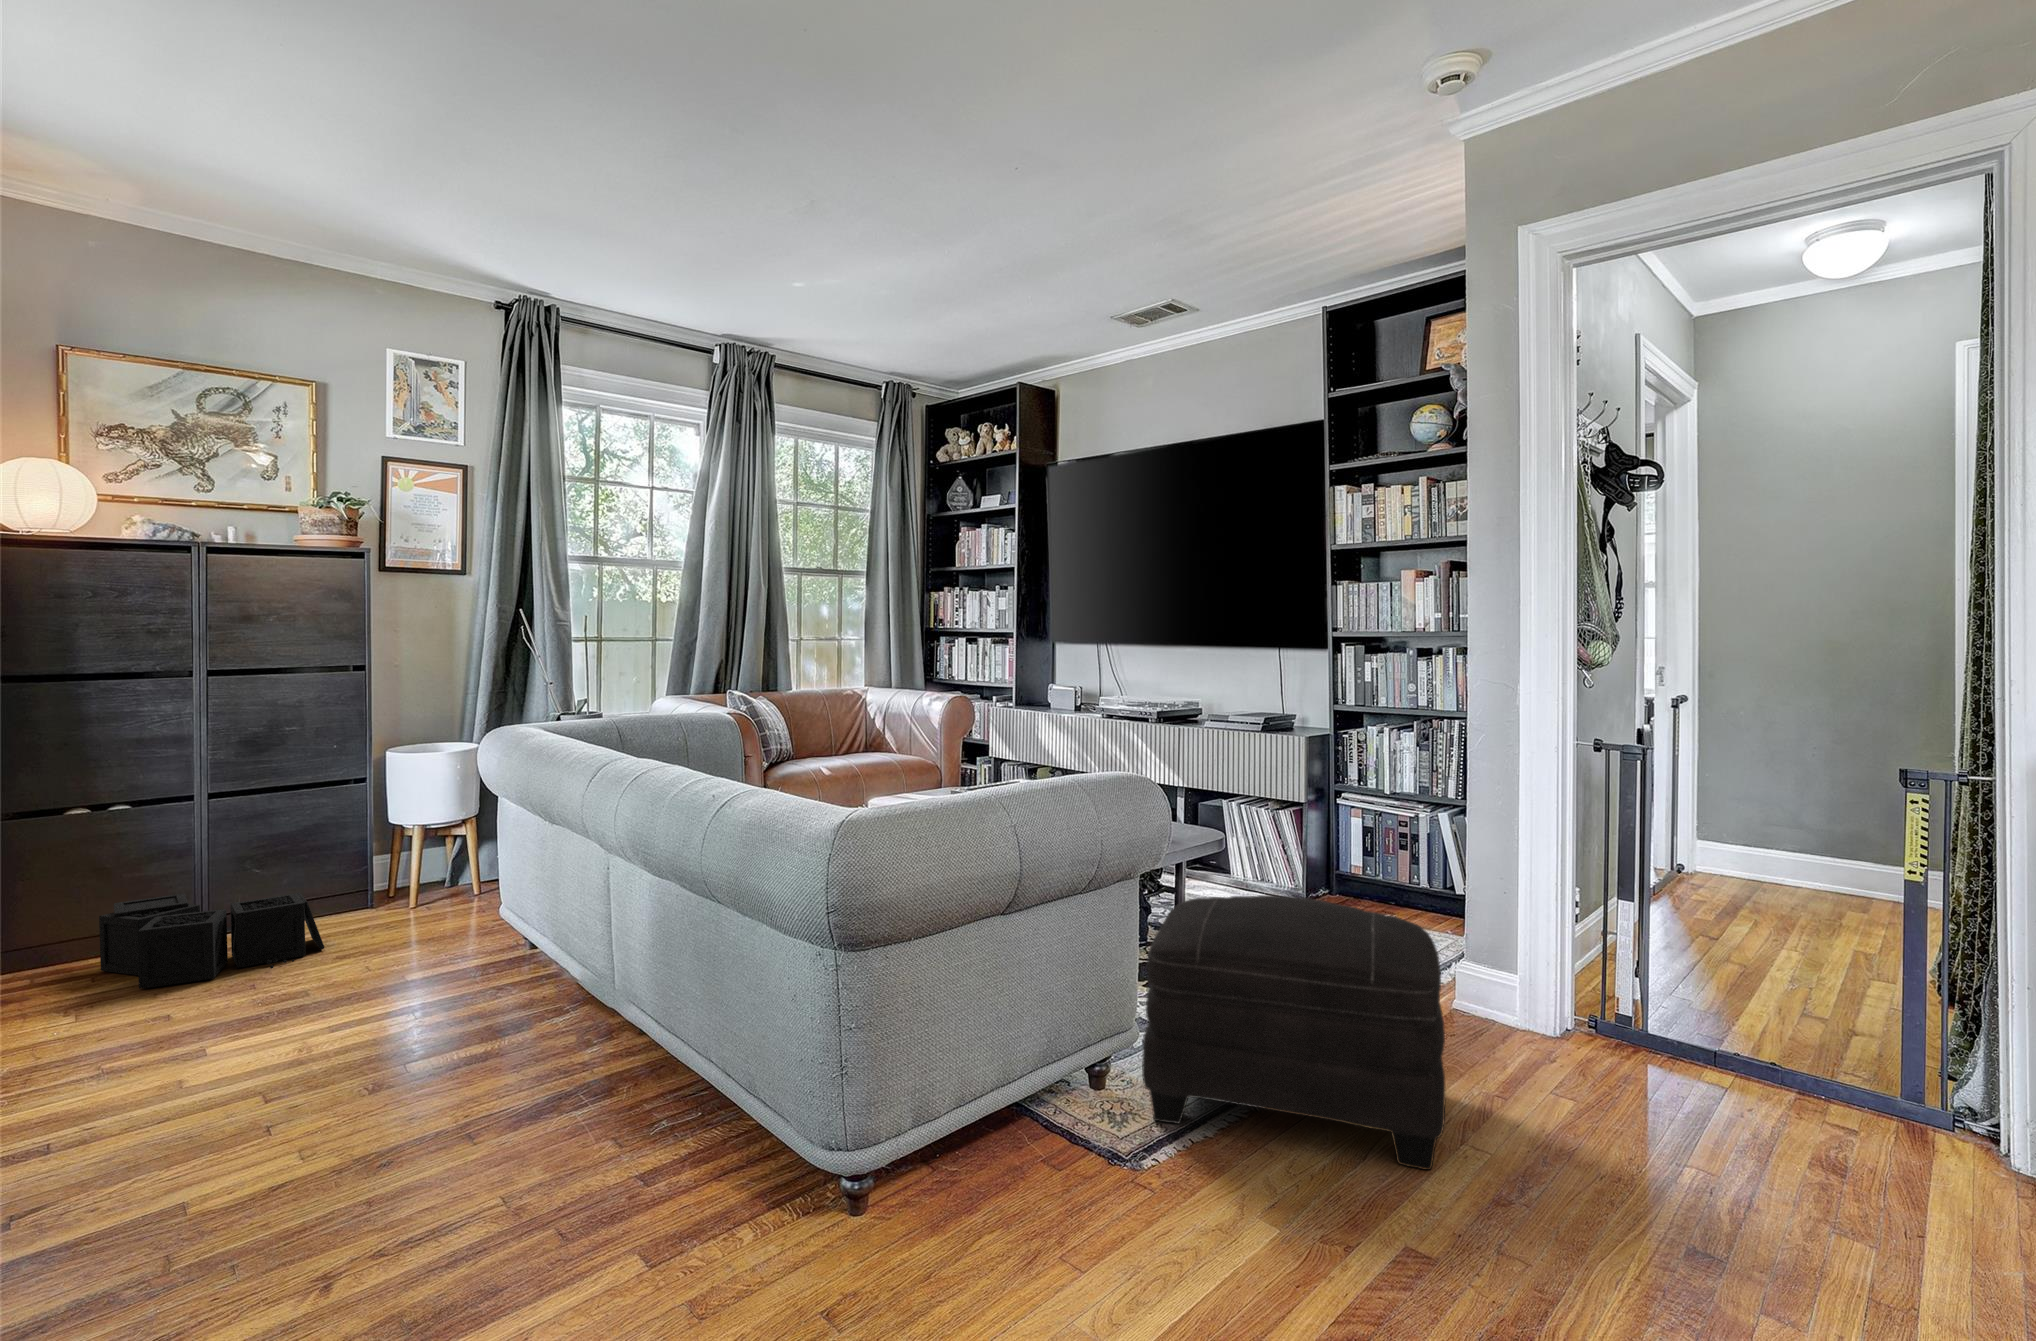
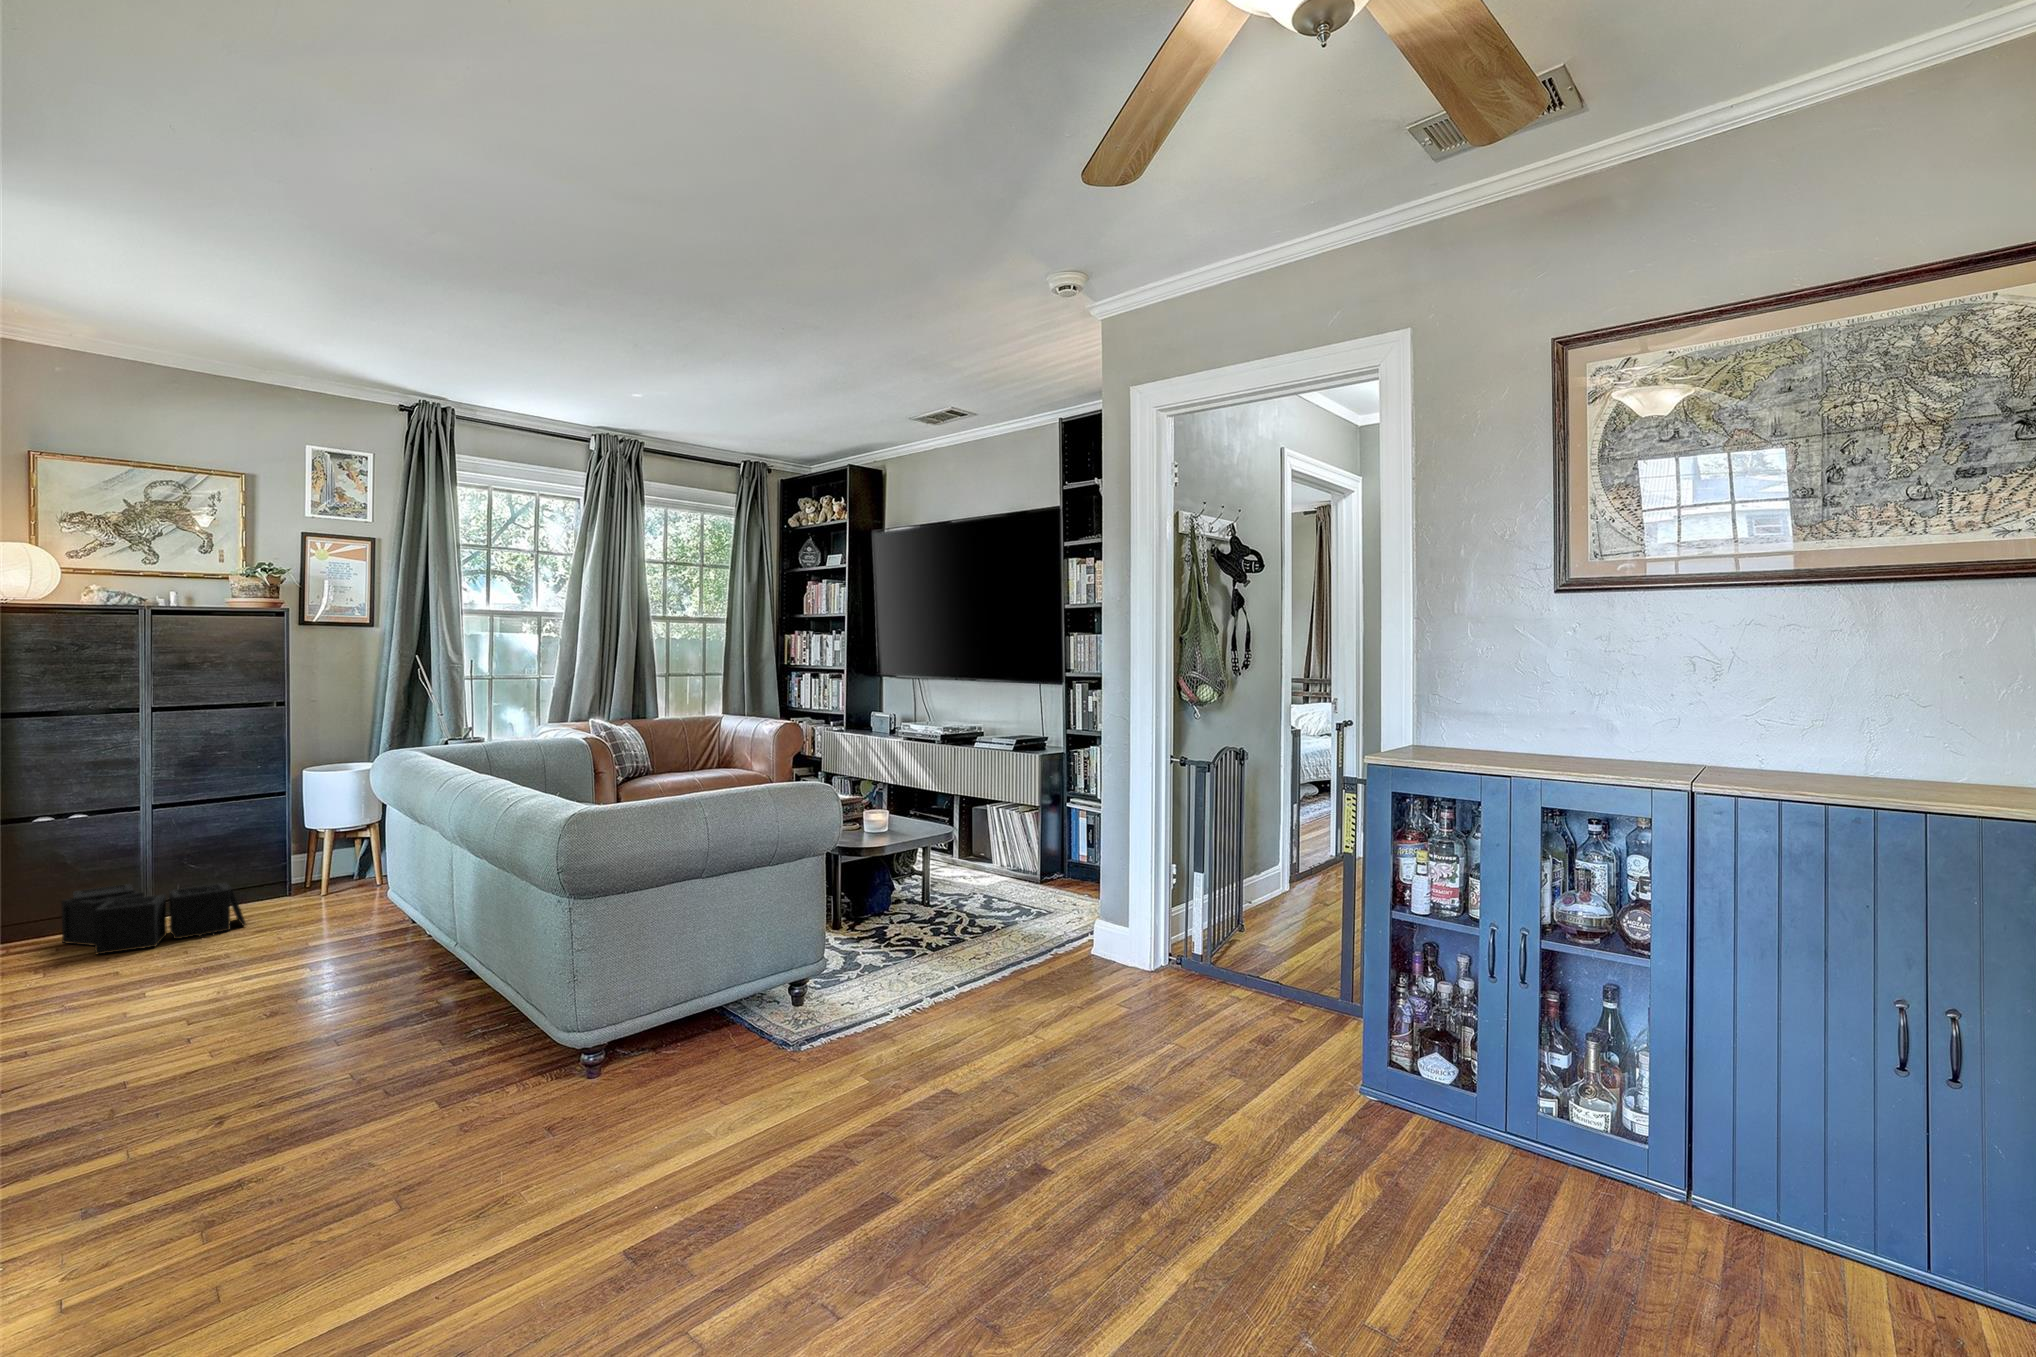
ottoman: present [1142,895,1445,1170] -> none [814,870,1024,1041]

